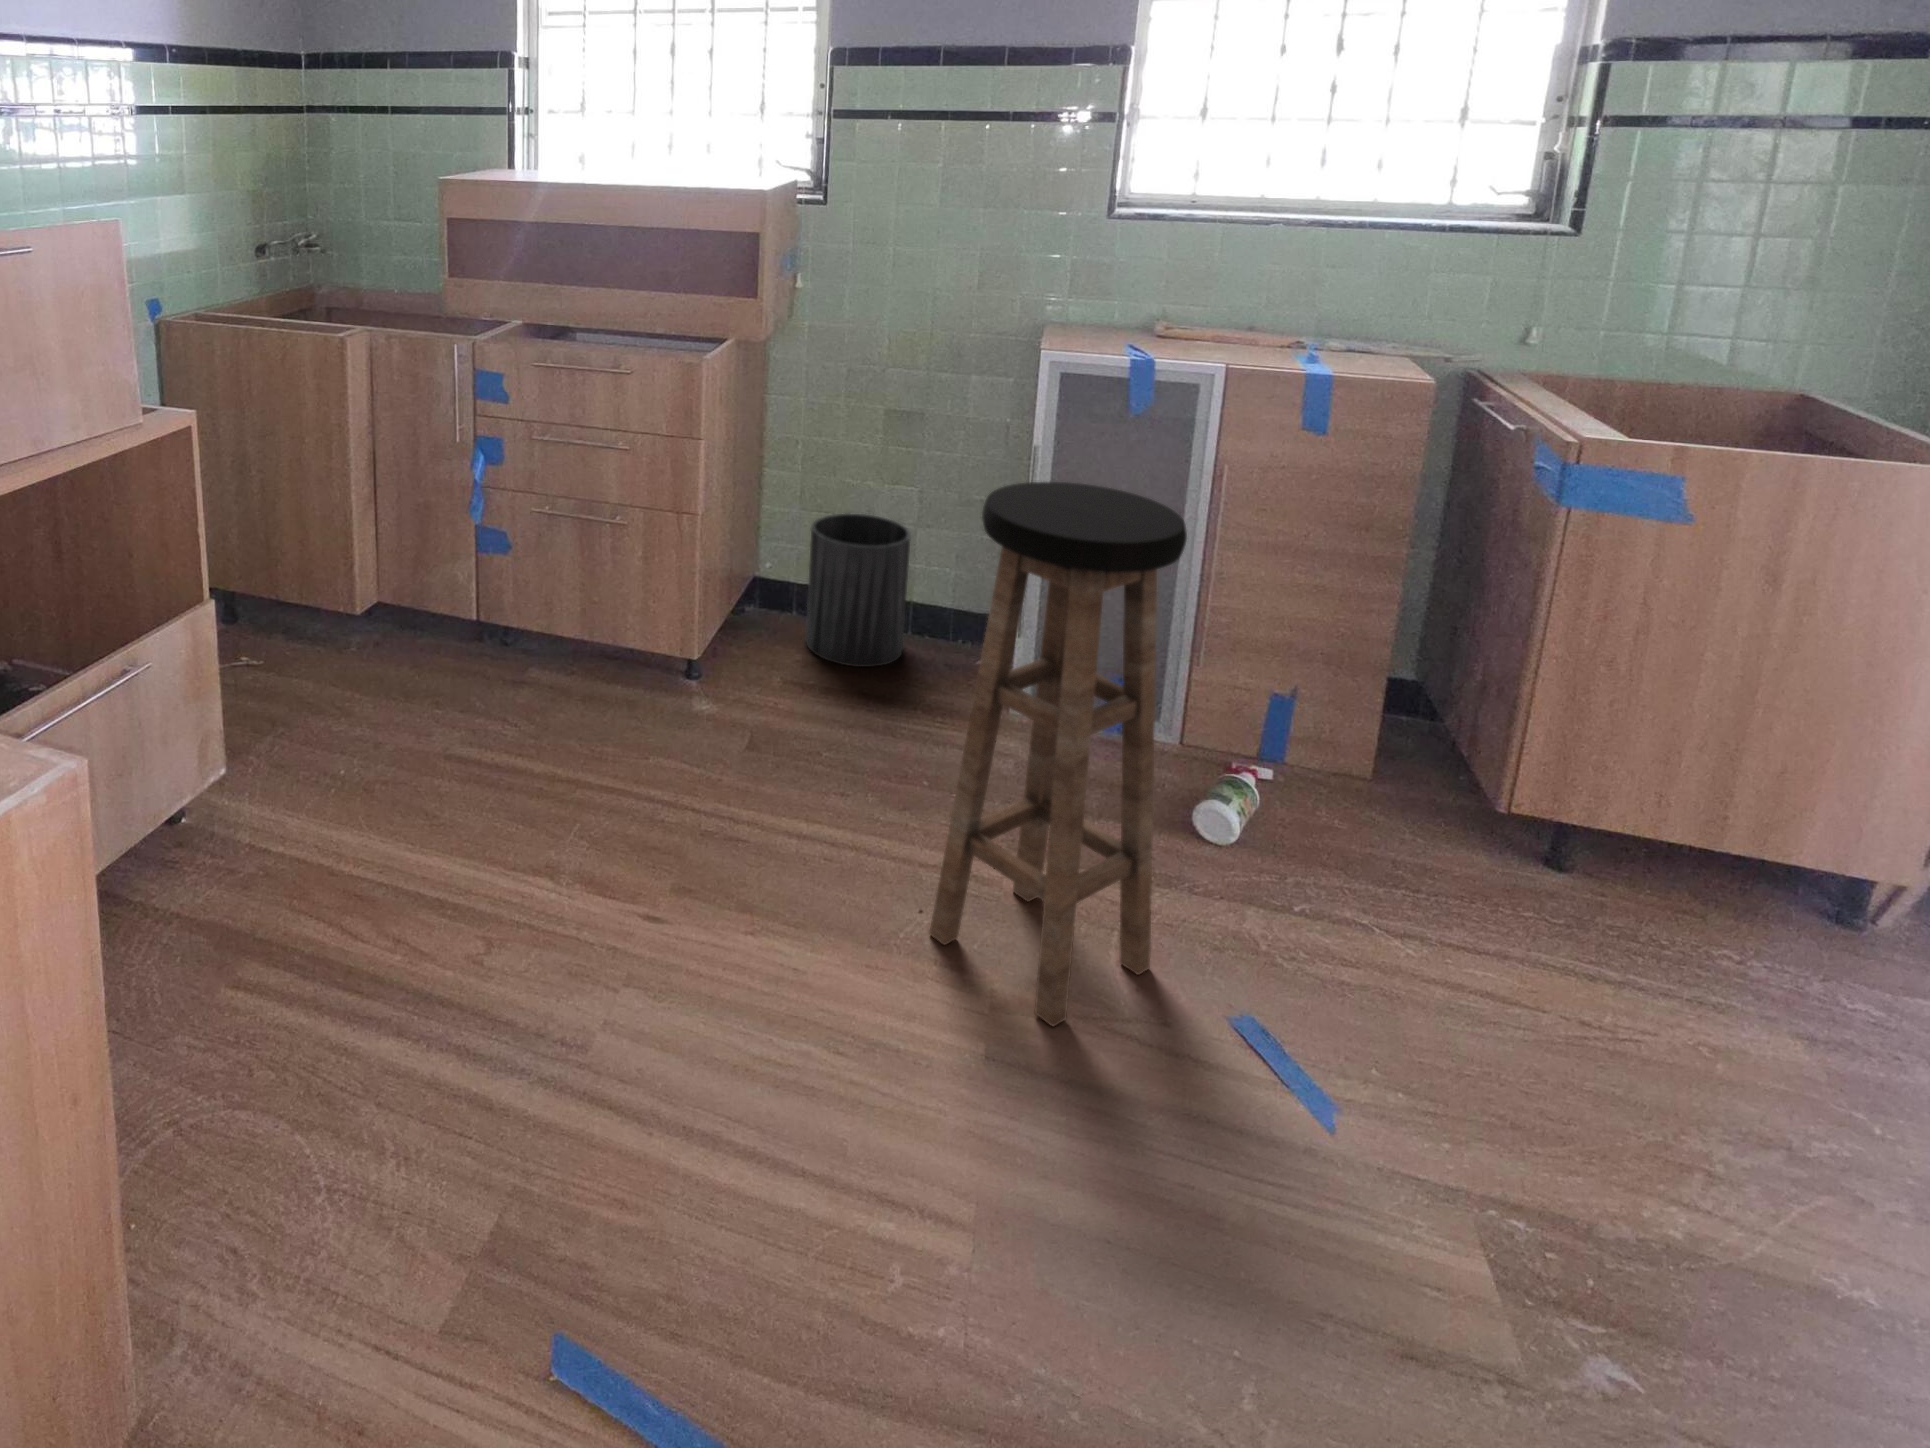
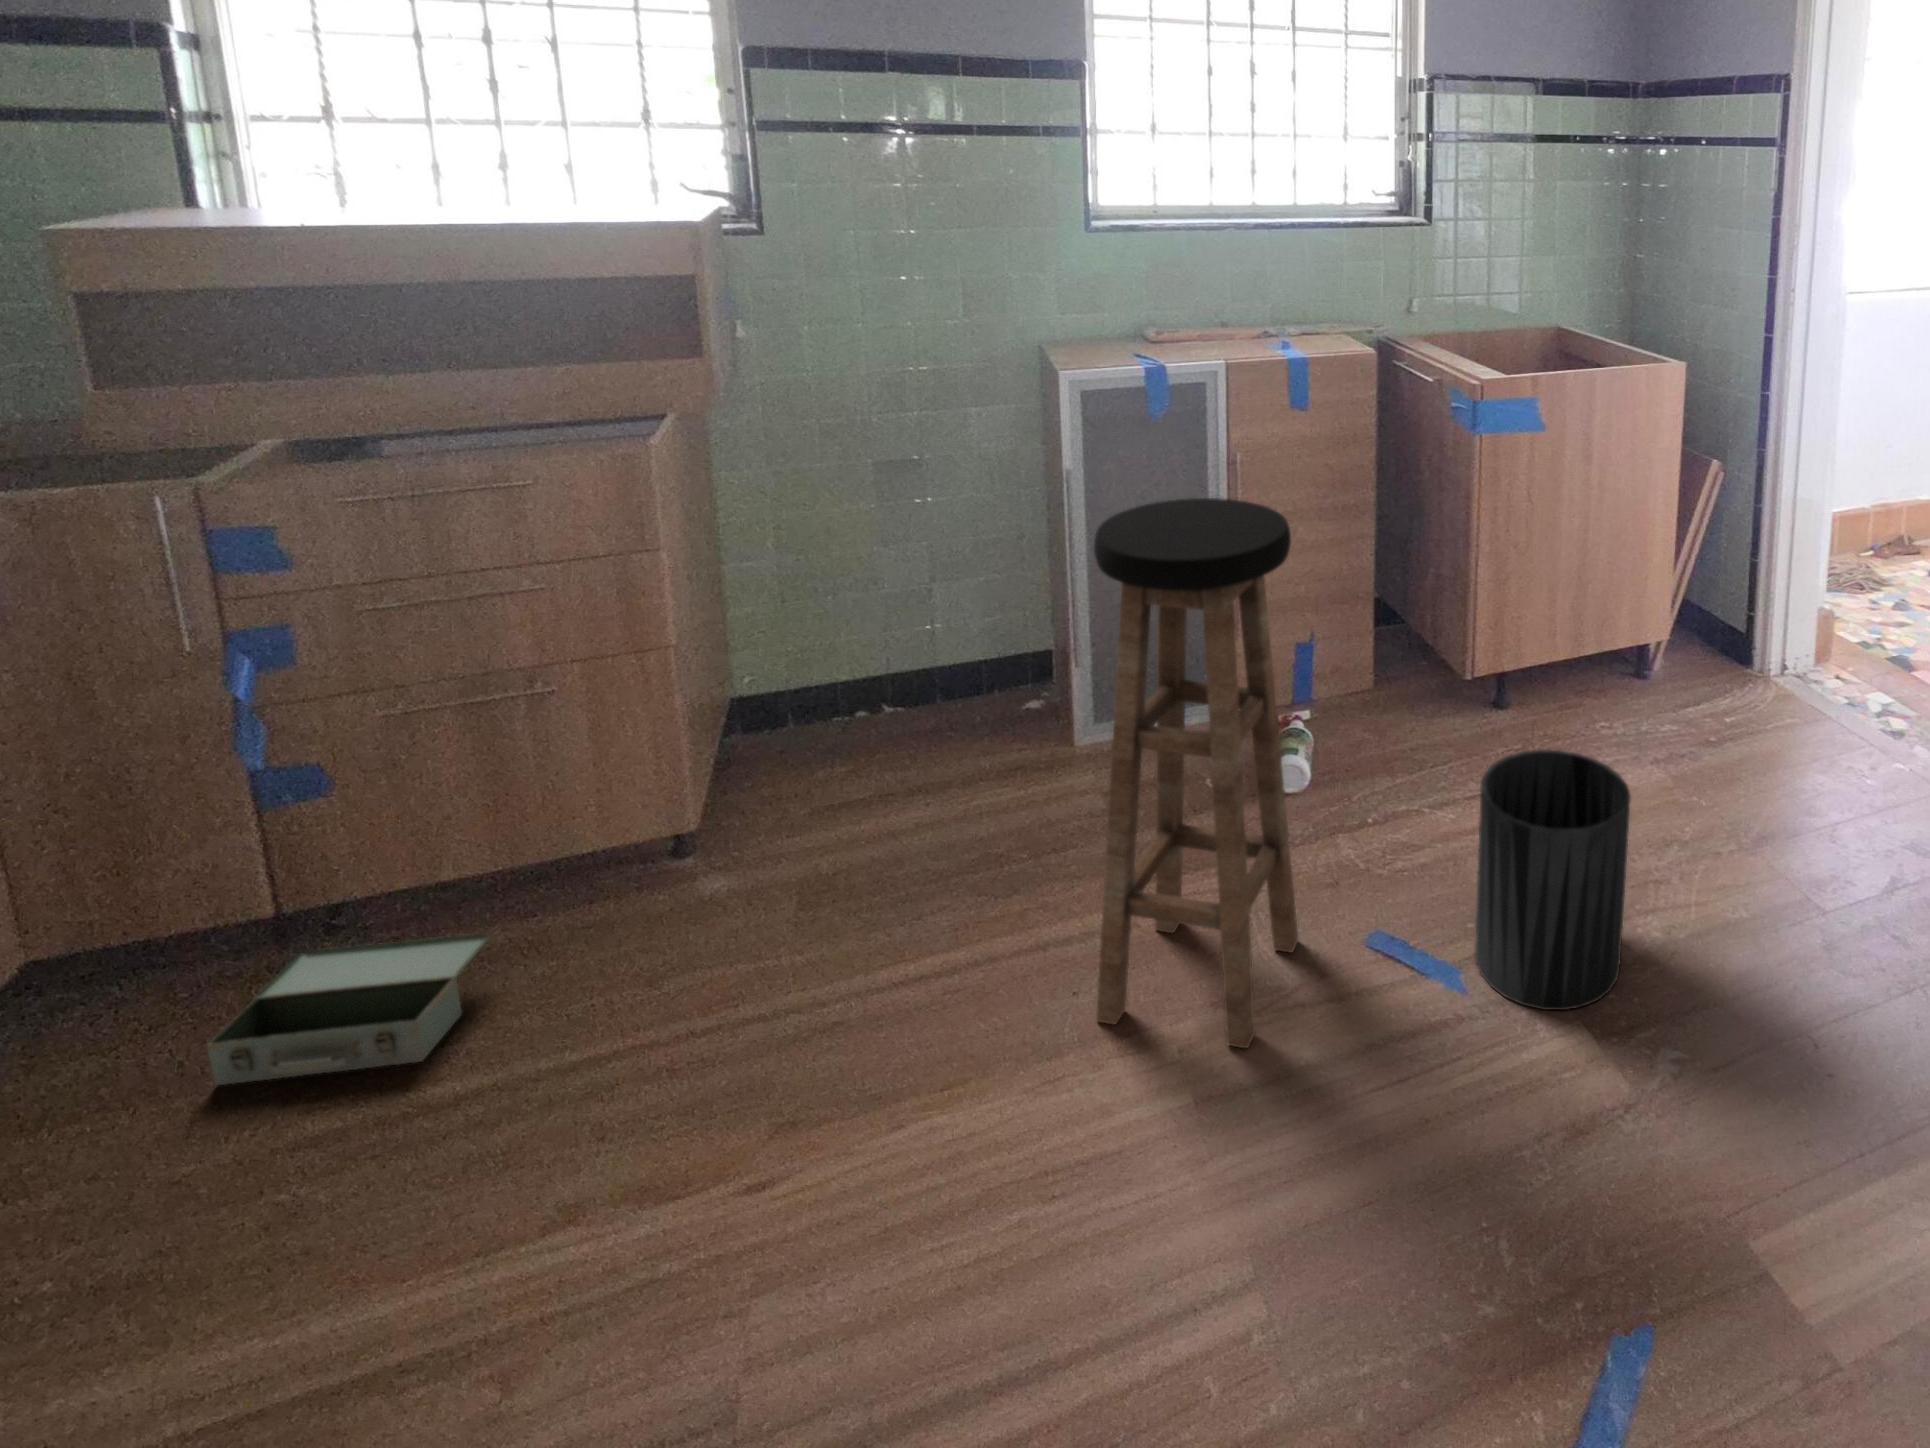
trash can: present [806,513,911,667] -> present [1475,750,1631,1010]
toolbox: none [432,650,568,741] -> present [207,933,490,1086]

